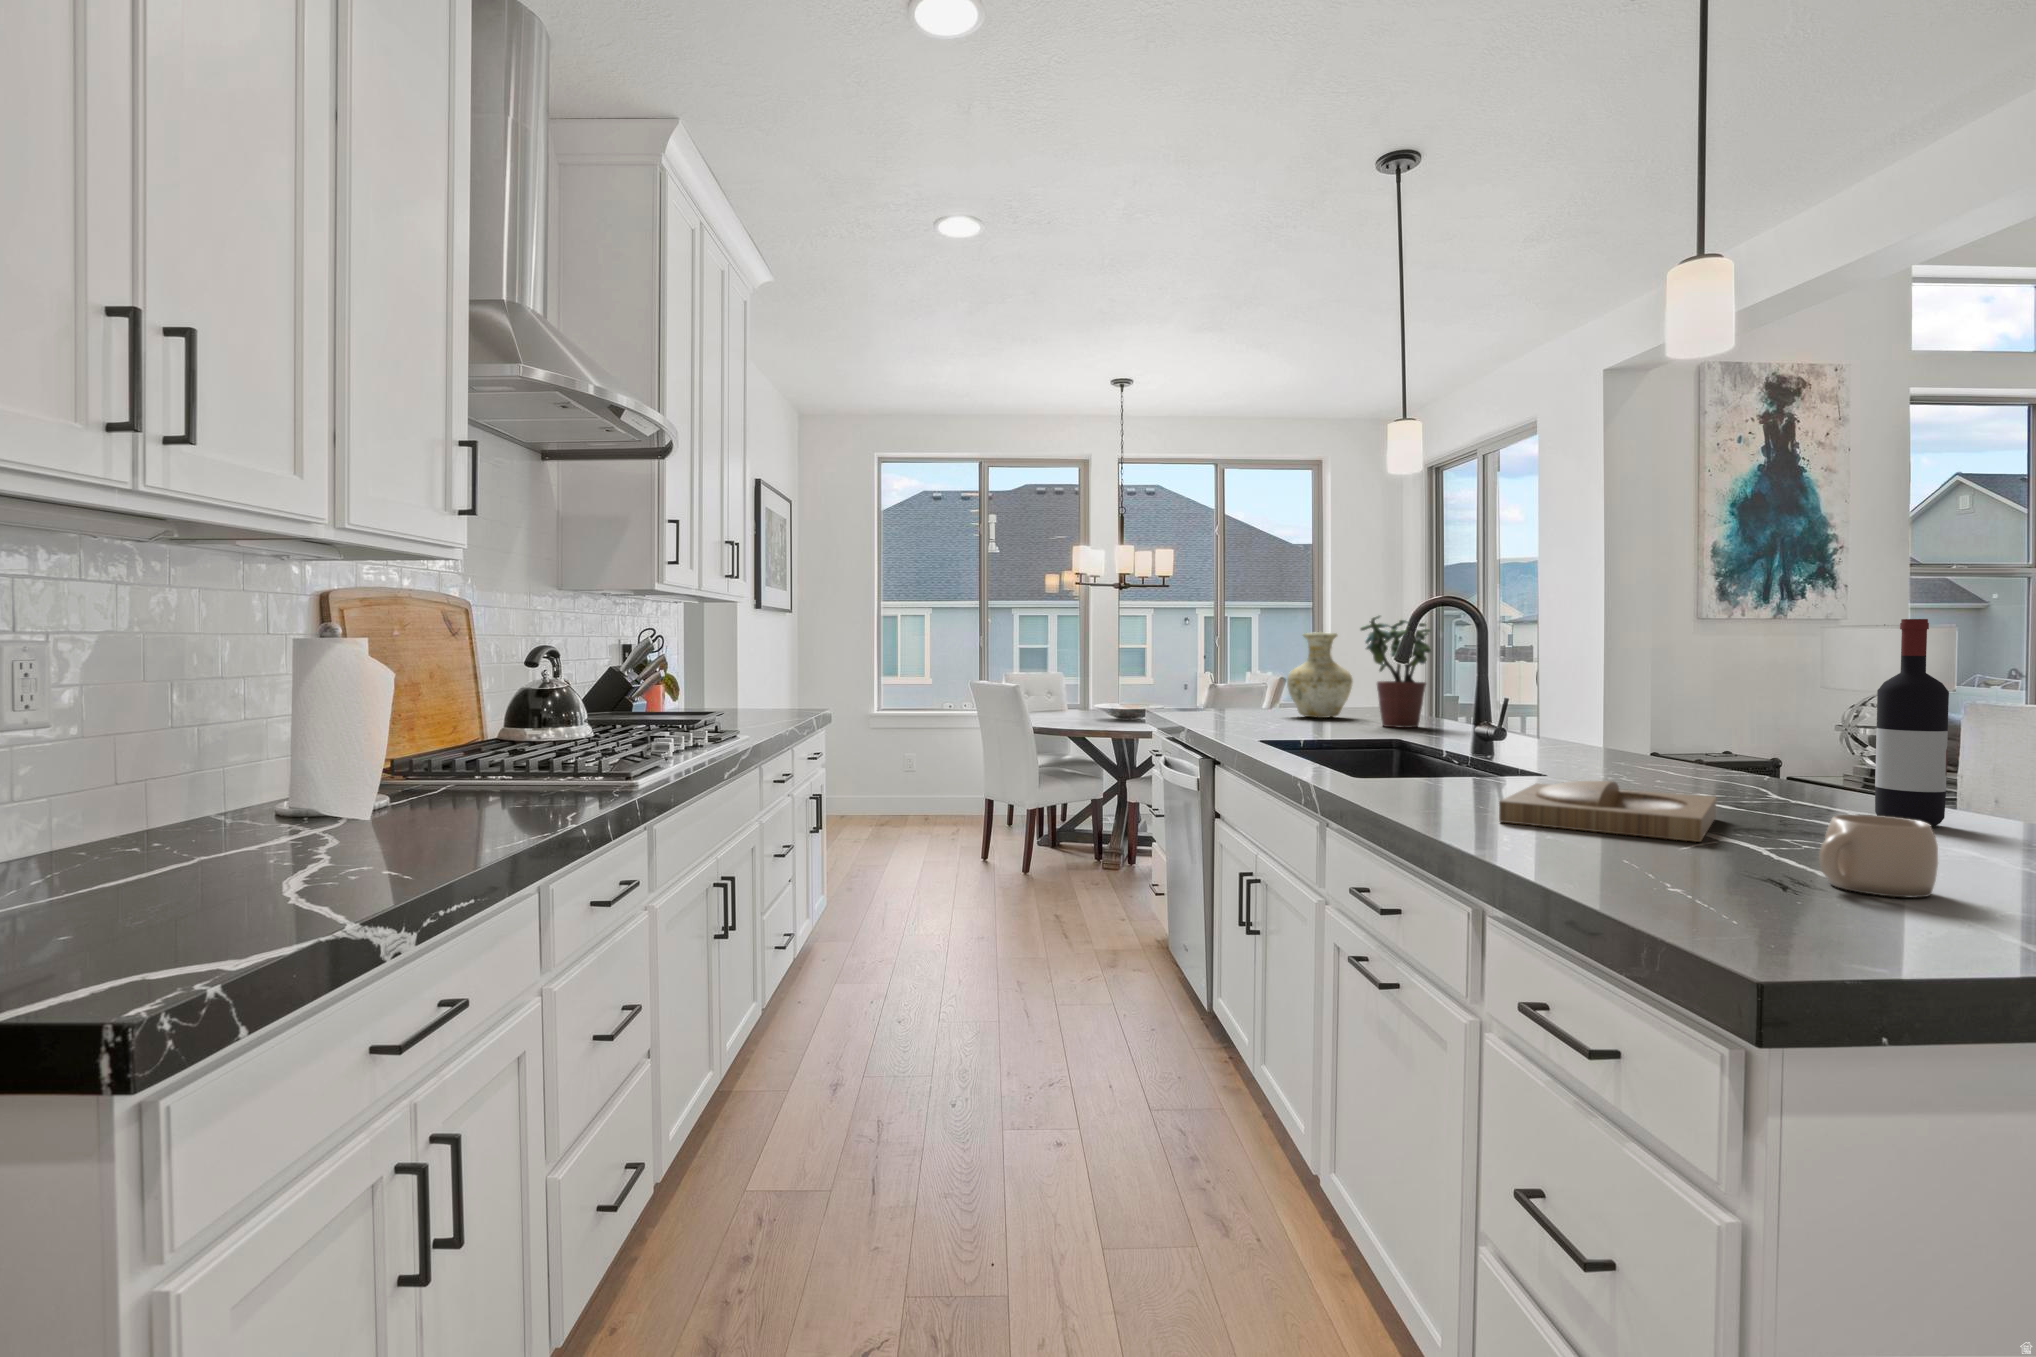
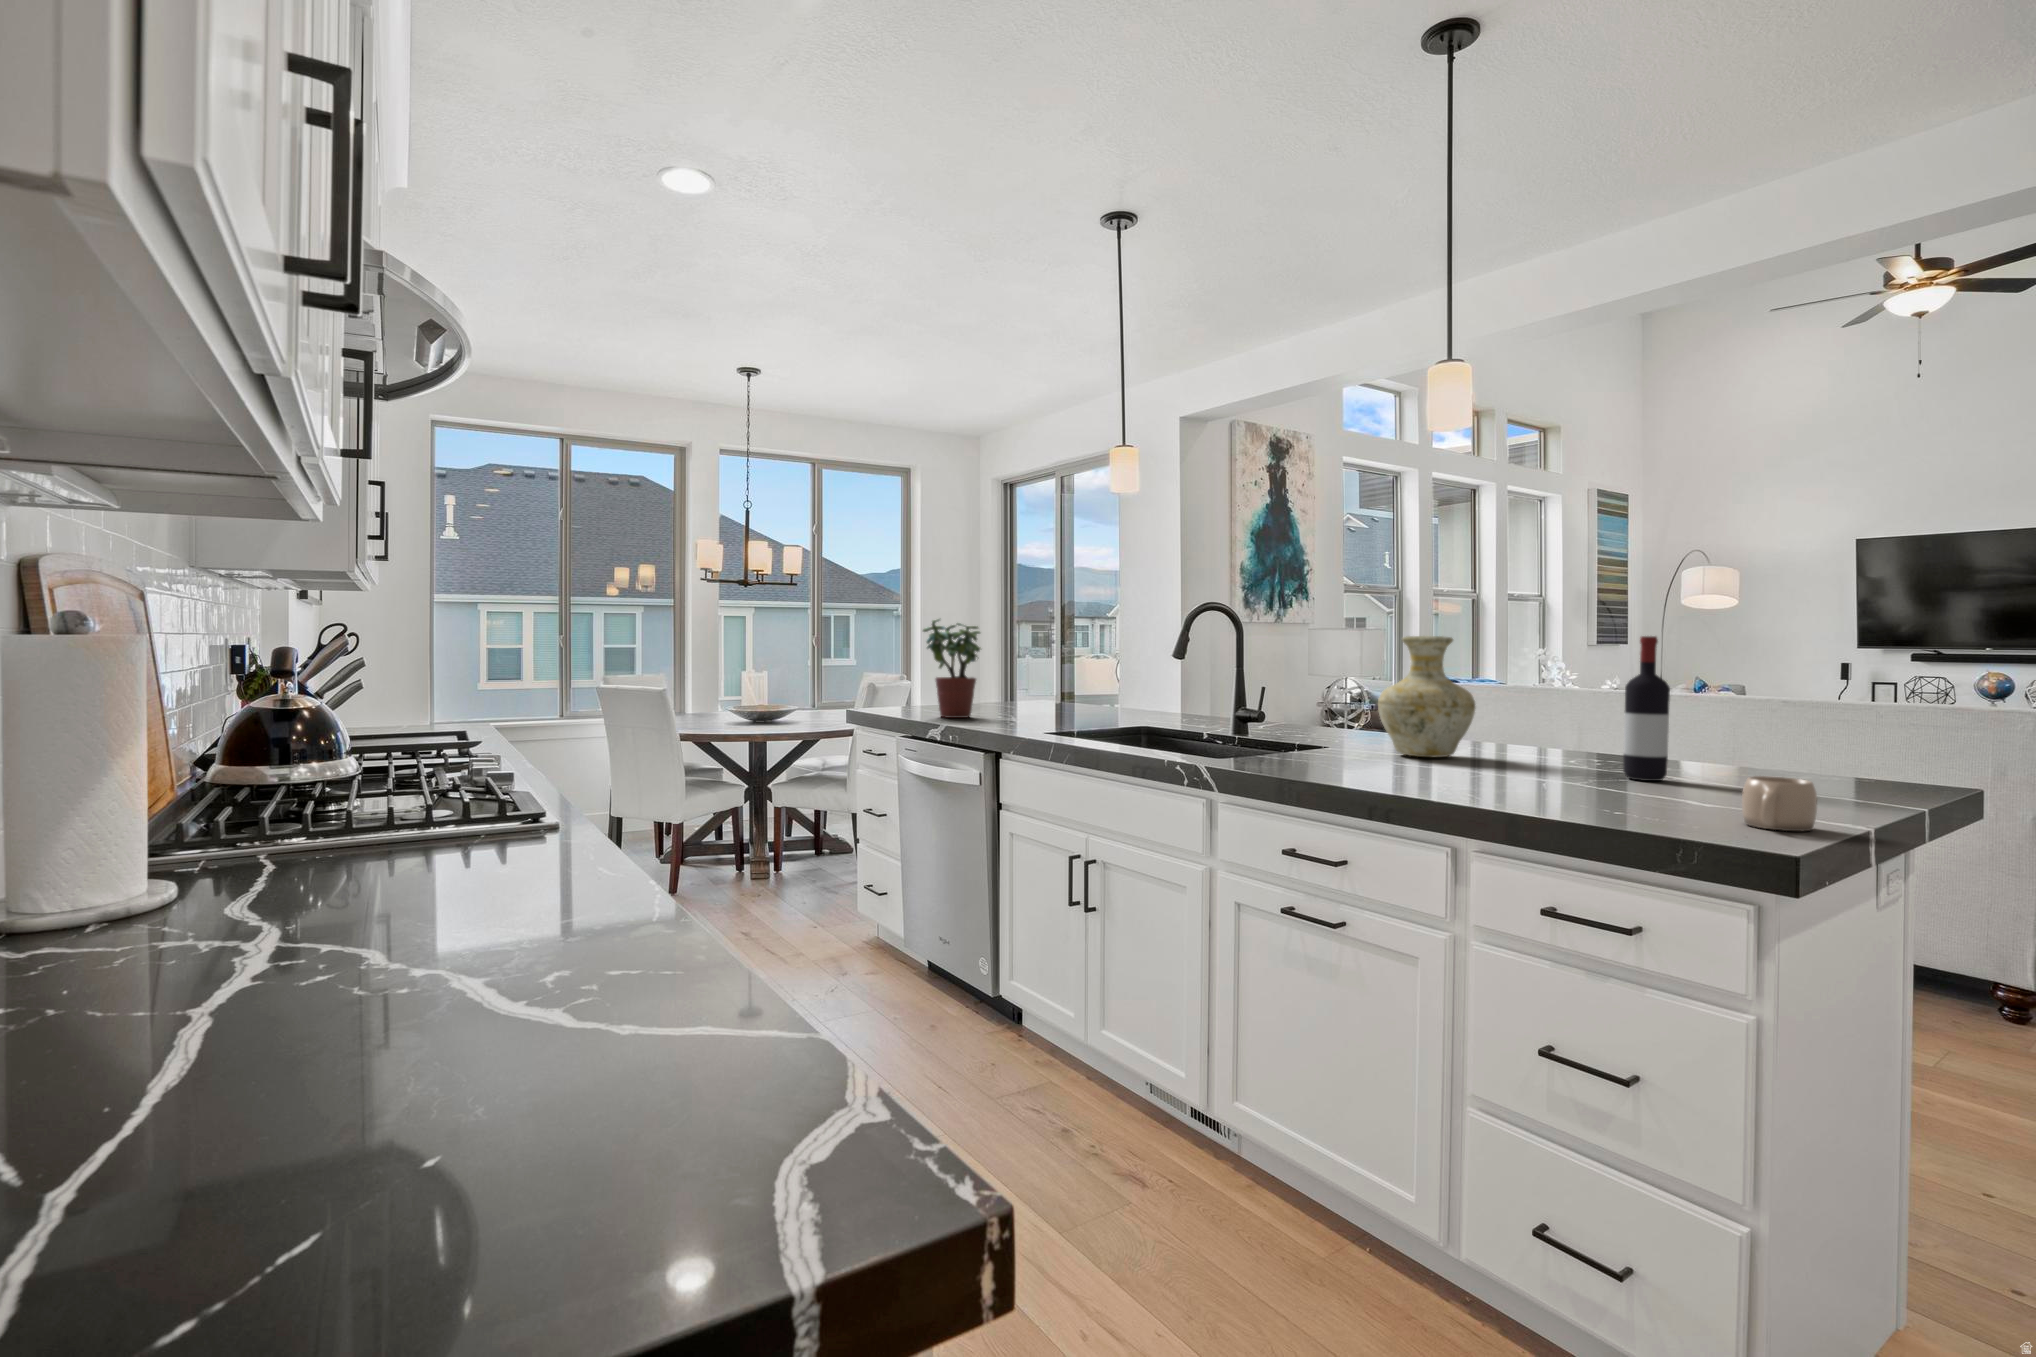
potted plant: present [1361,615,1431,728] -> present [923,619,980,718]
vase: present [1287,632,1353,718] -> present [1378,636,1475,757]
tray: present [1499,781,1716,842] -> none [1424,761,1607,803]

